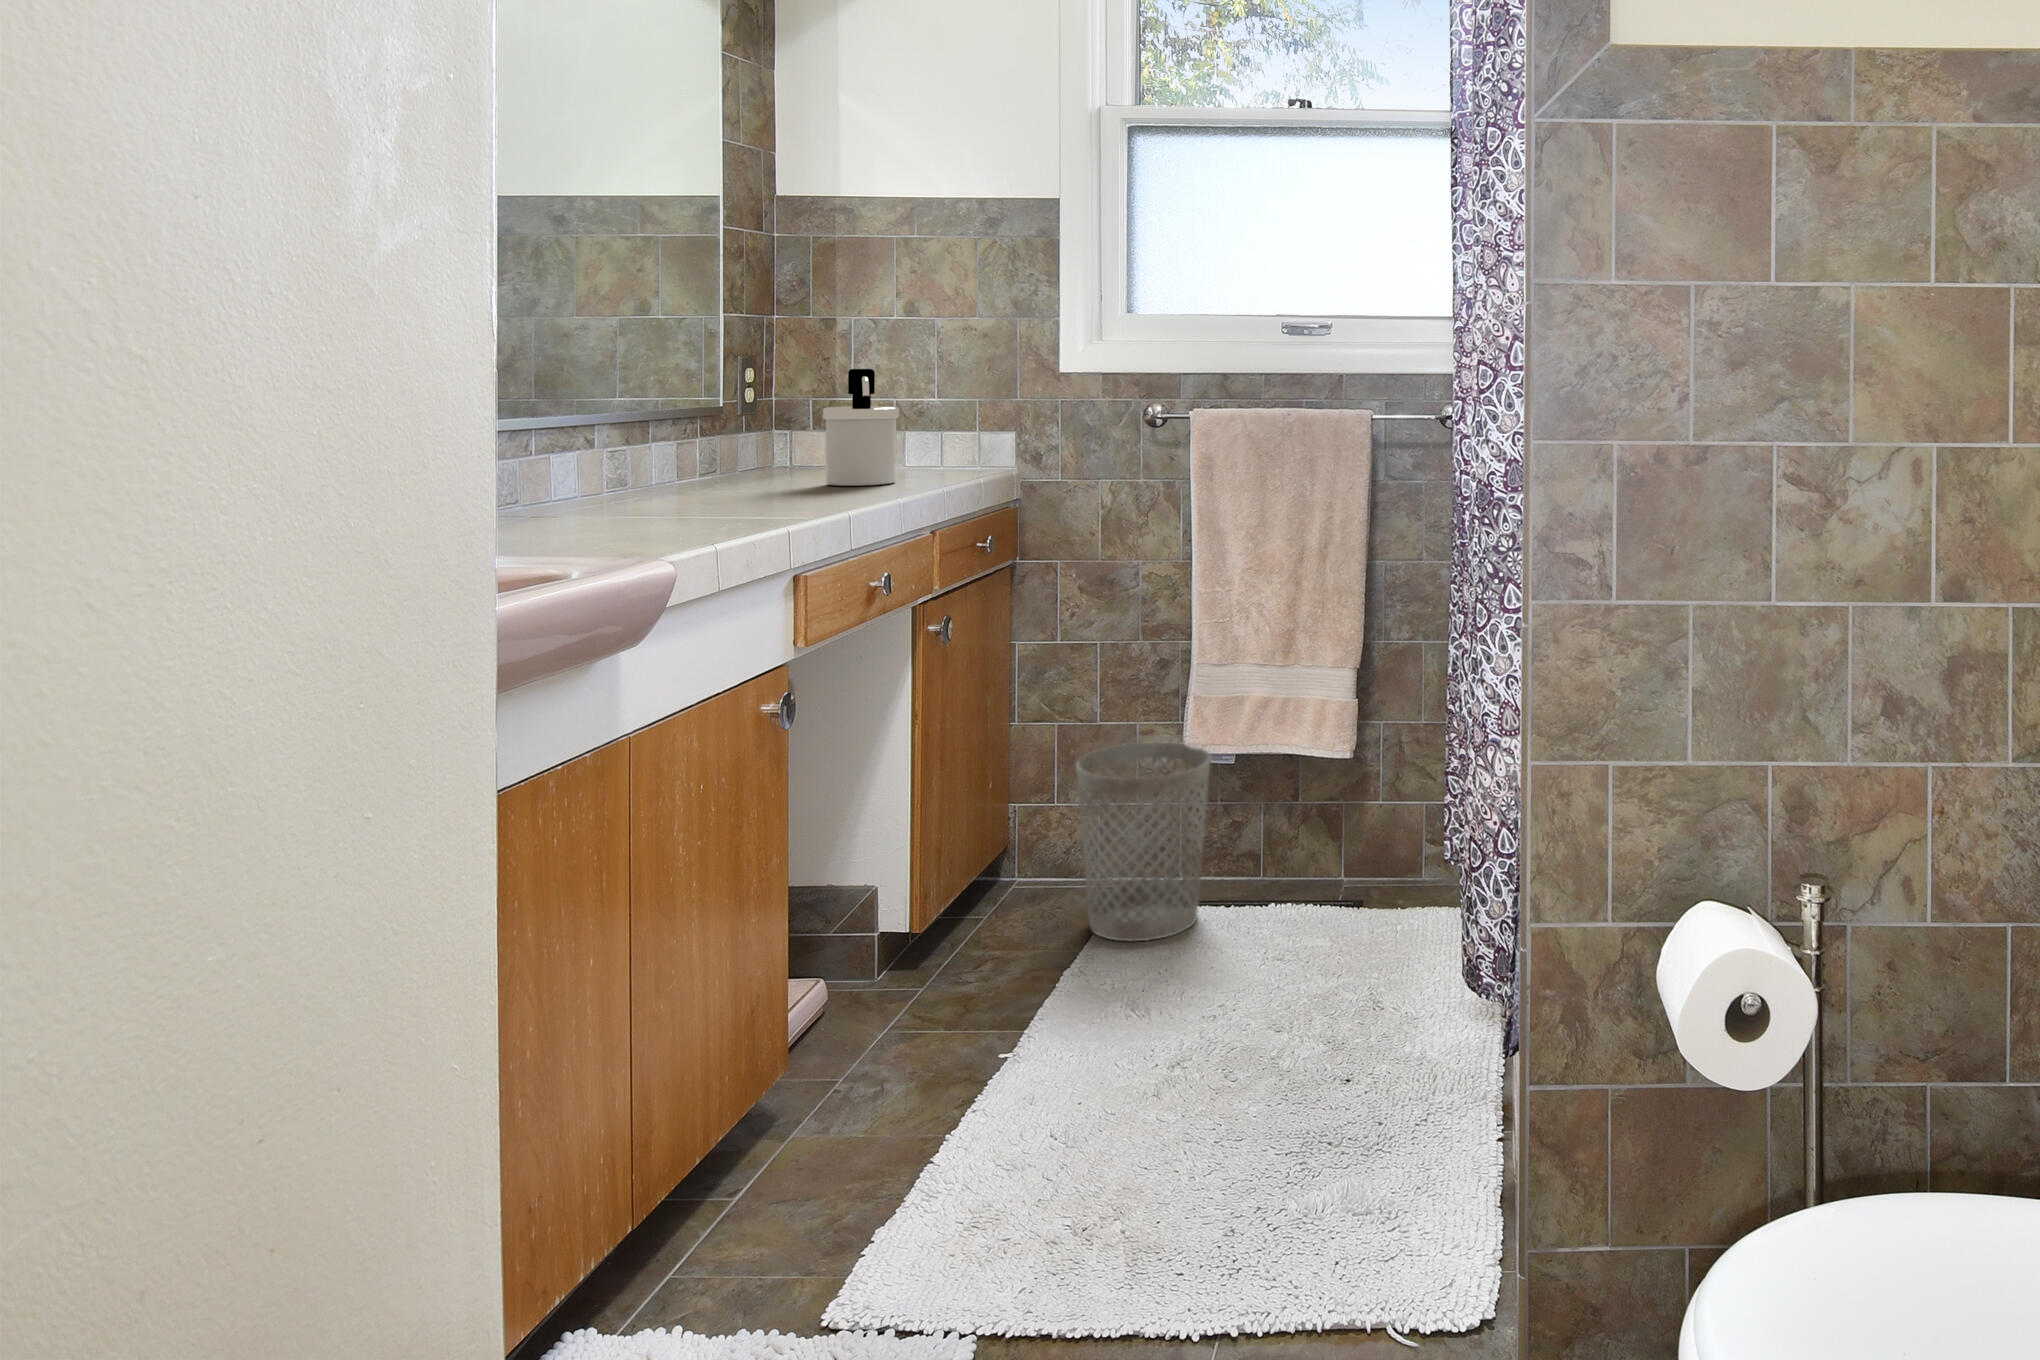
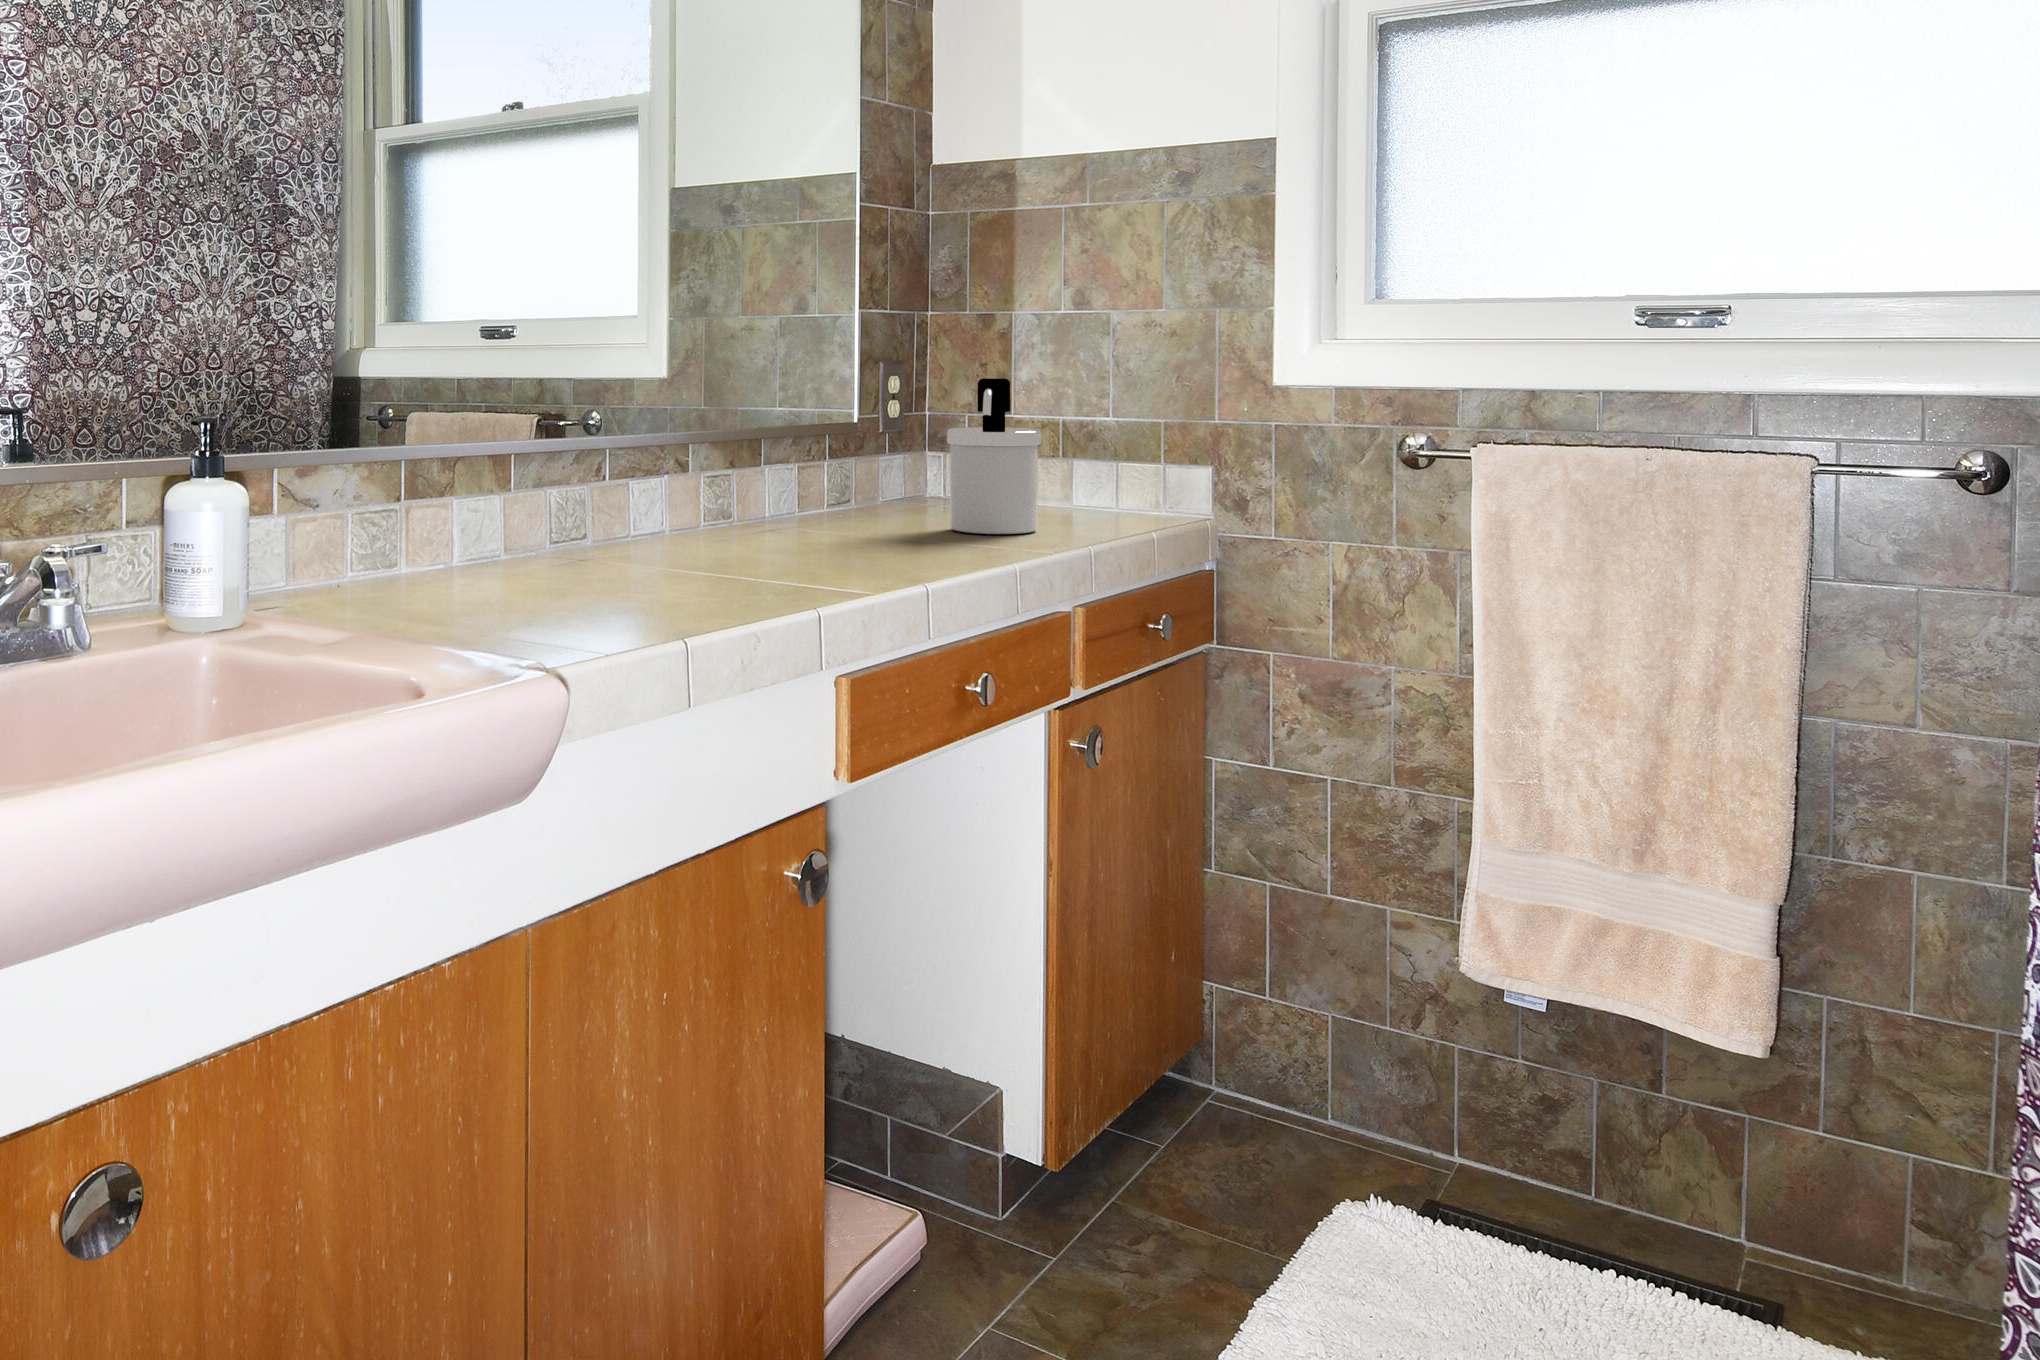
wastebasket: present [1076,742,1211,941] -> none [1281,943,1499,1272]

